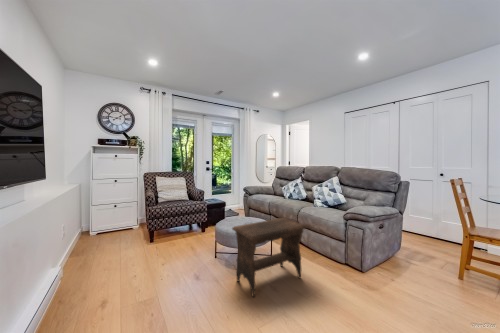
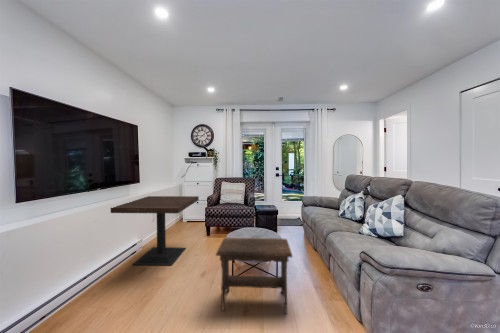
side table: none [38,193,162,303] -> present [111,196,199,266]

